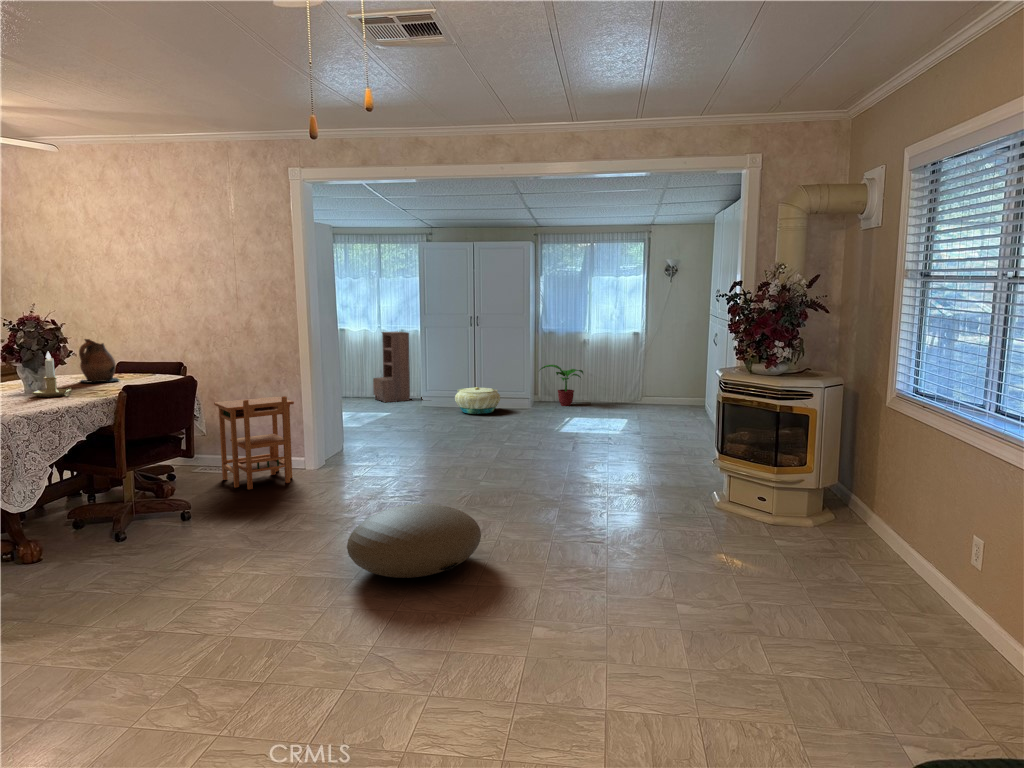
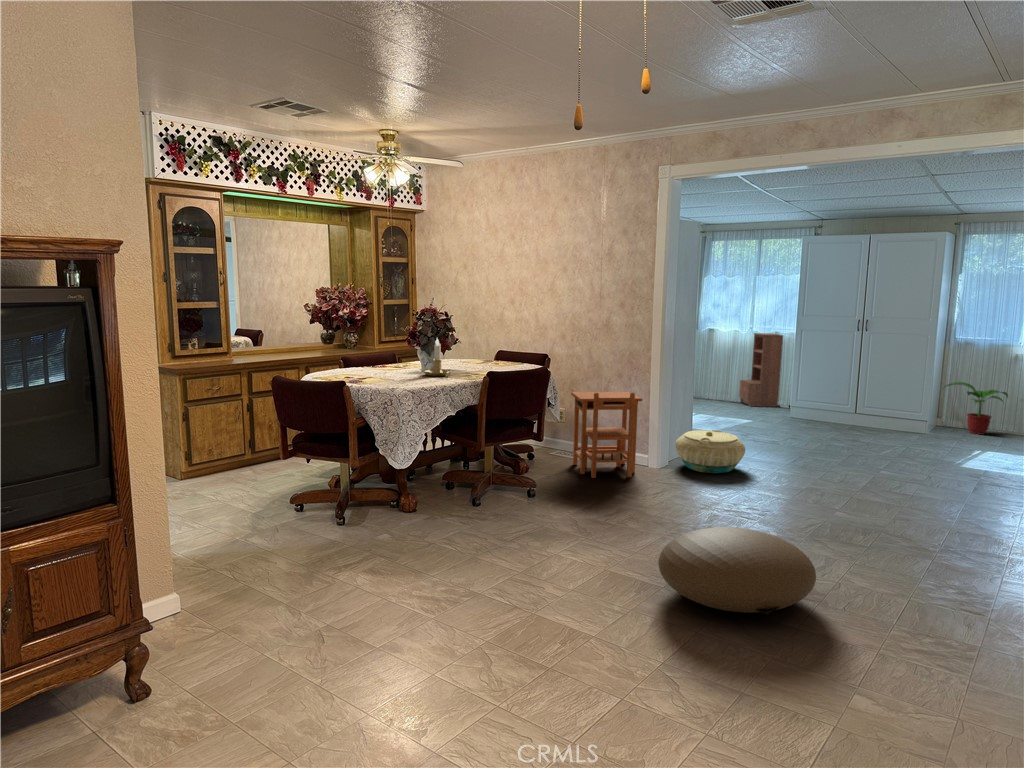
ceramic pitcher: present [79,339,119,383] -> none [464,328,494,367]
basket: present [455,387,500,414] -> present [675,430,745,473]

